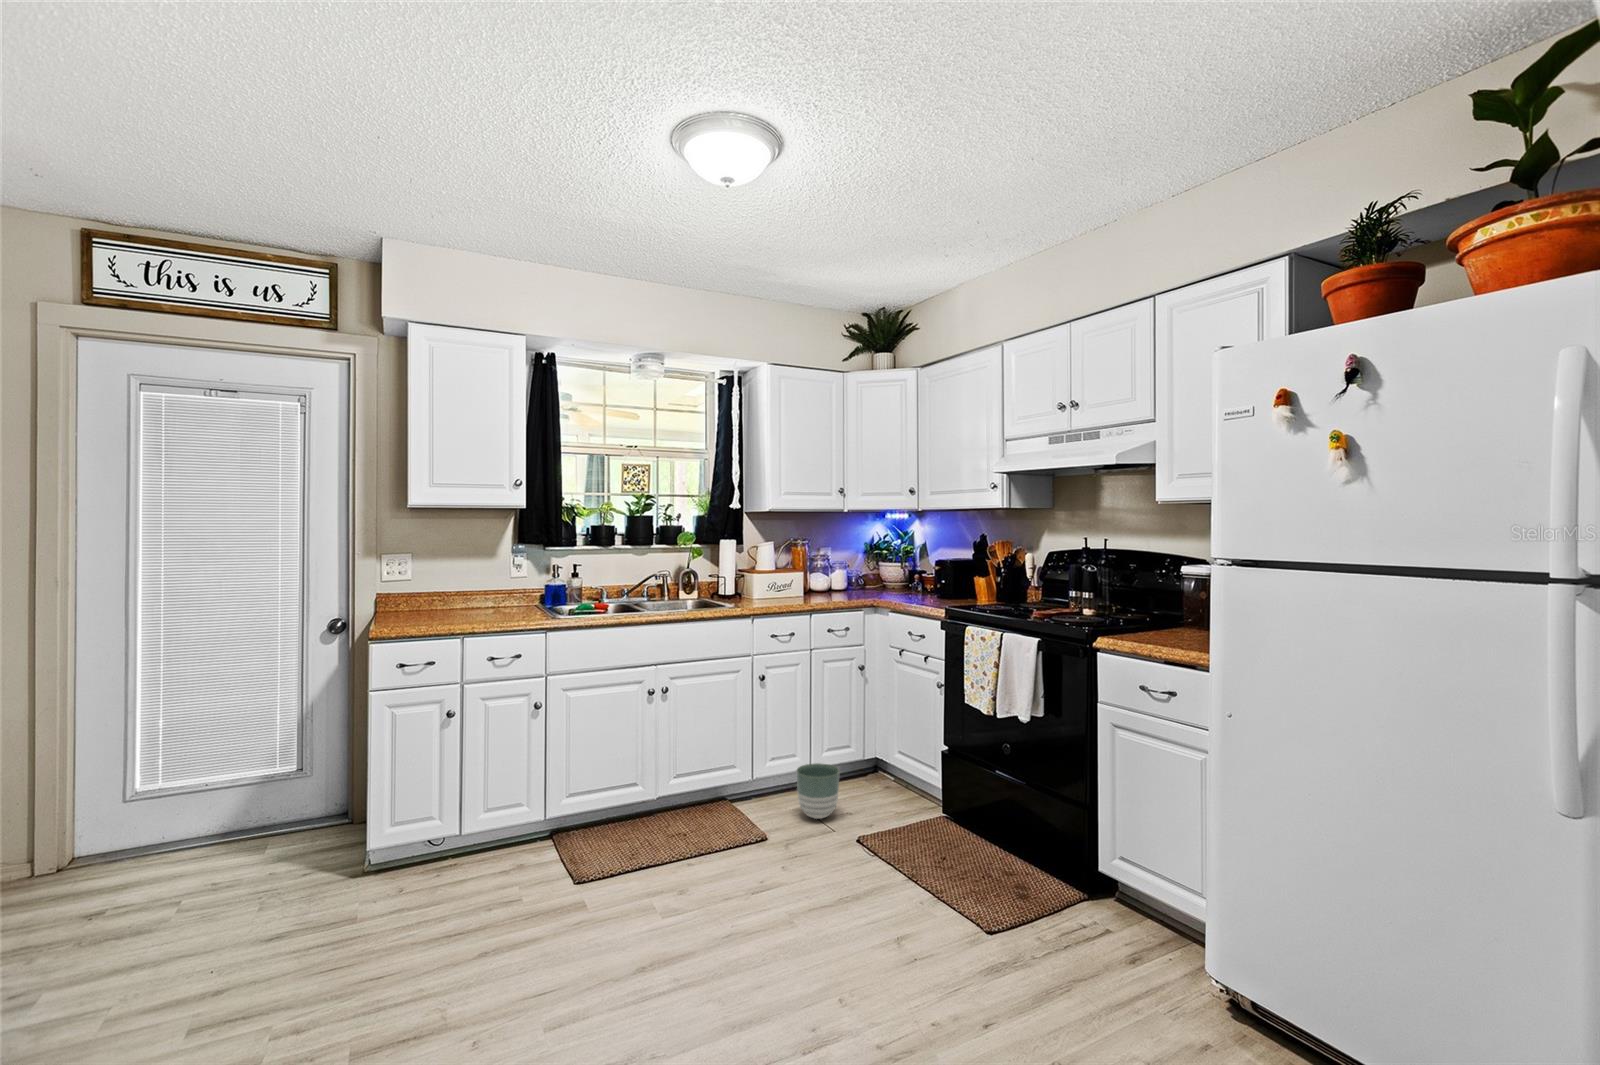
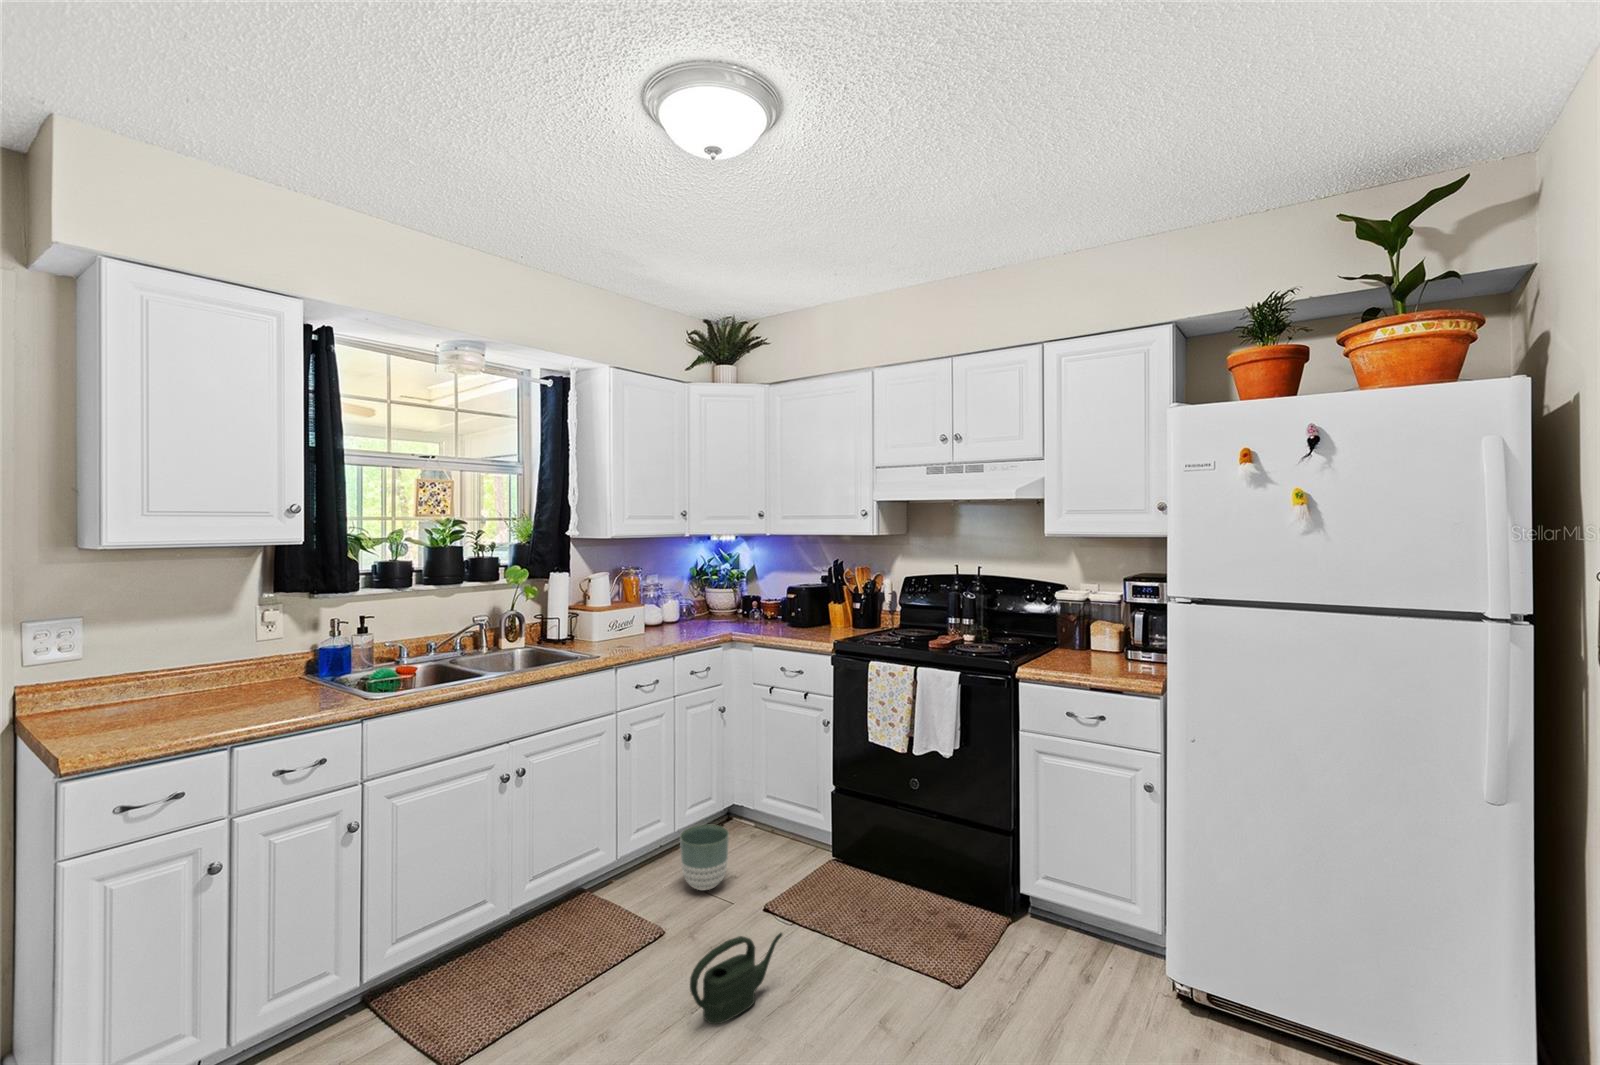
watering can: none [742,839,836,904] -> present [690,933,782,1024]

